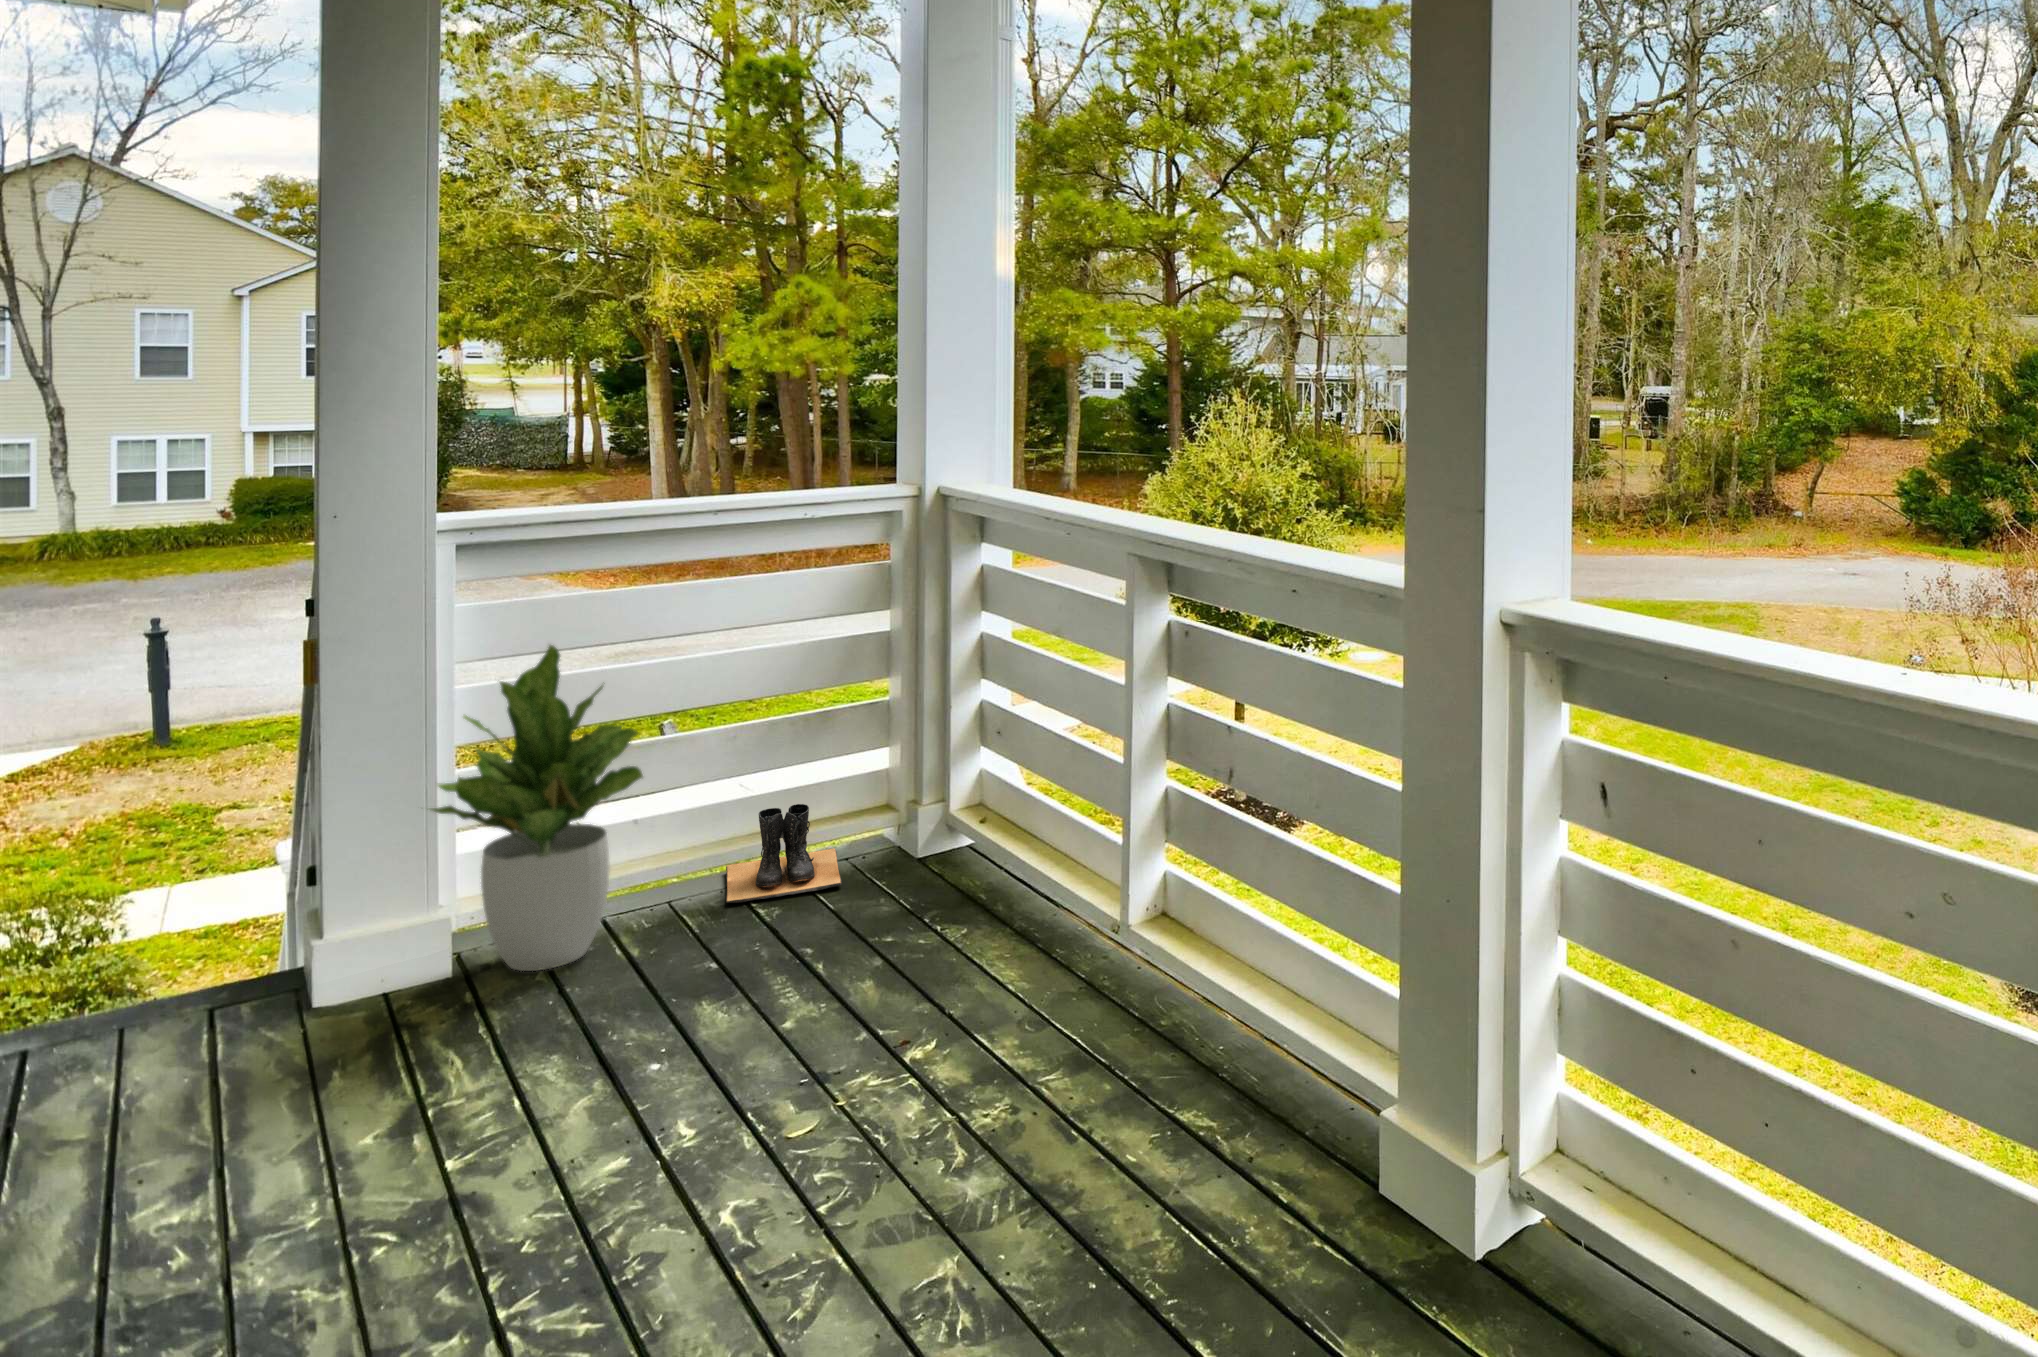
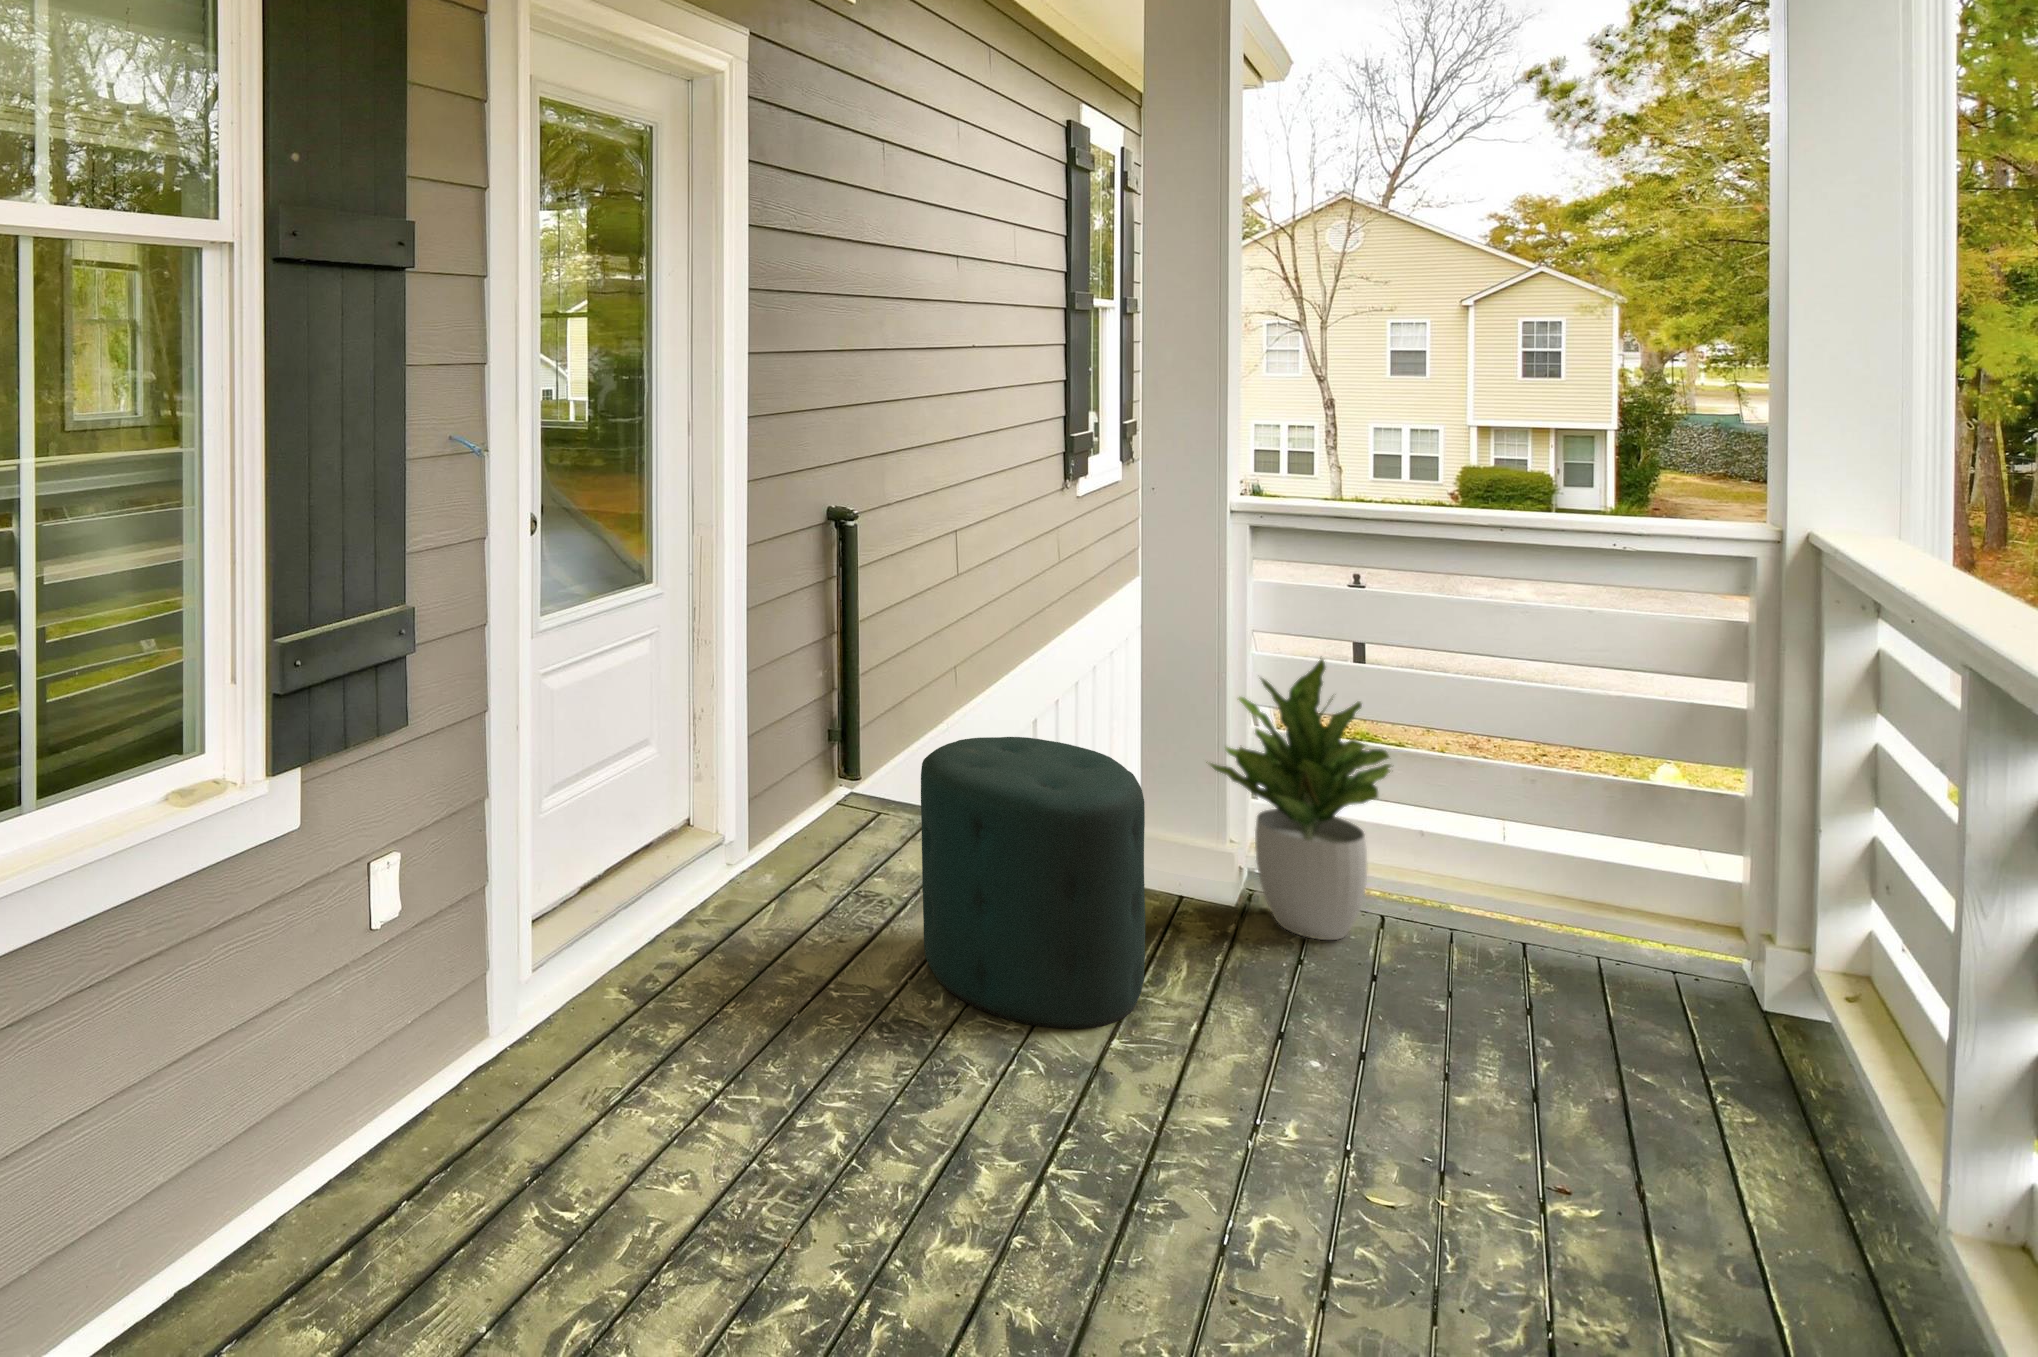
boots: present [726,804,842,903] -> none [1500,880,1661,995]
ottoman: none [86,827,449,1240] -> present [921,737,1145,1029]

